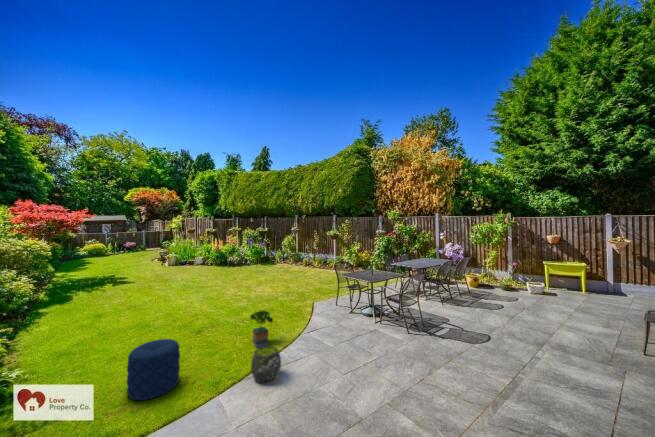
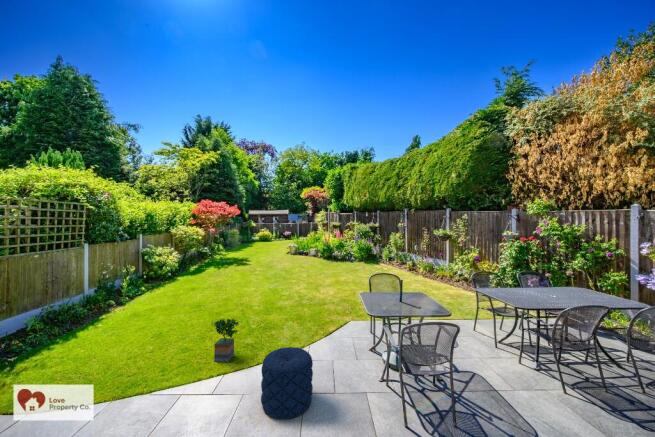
pouf: present [127,339,180,400] -> present [261,347,313,419]
woven basket: present [251,346,281,382] -> none [142,366,184,413]

